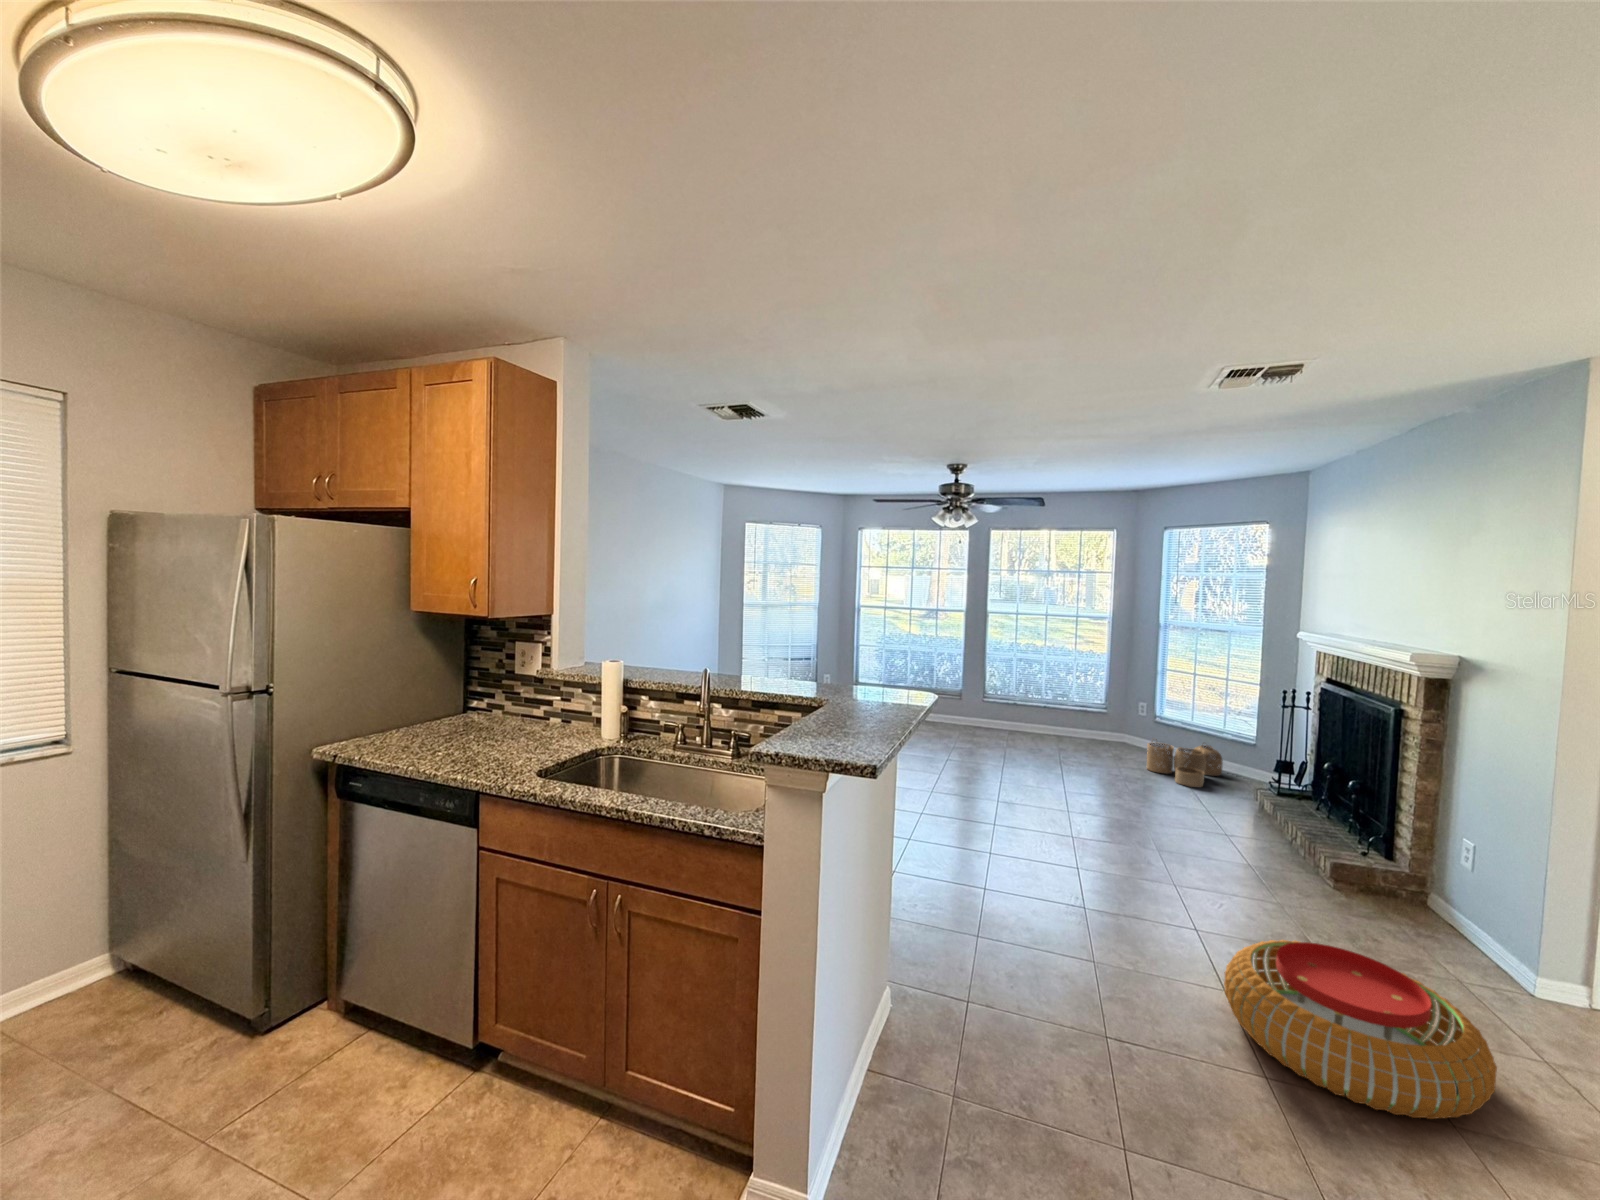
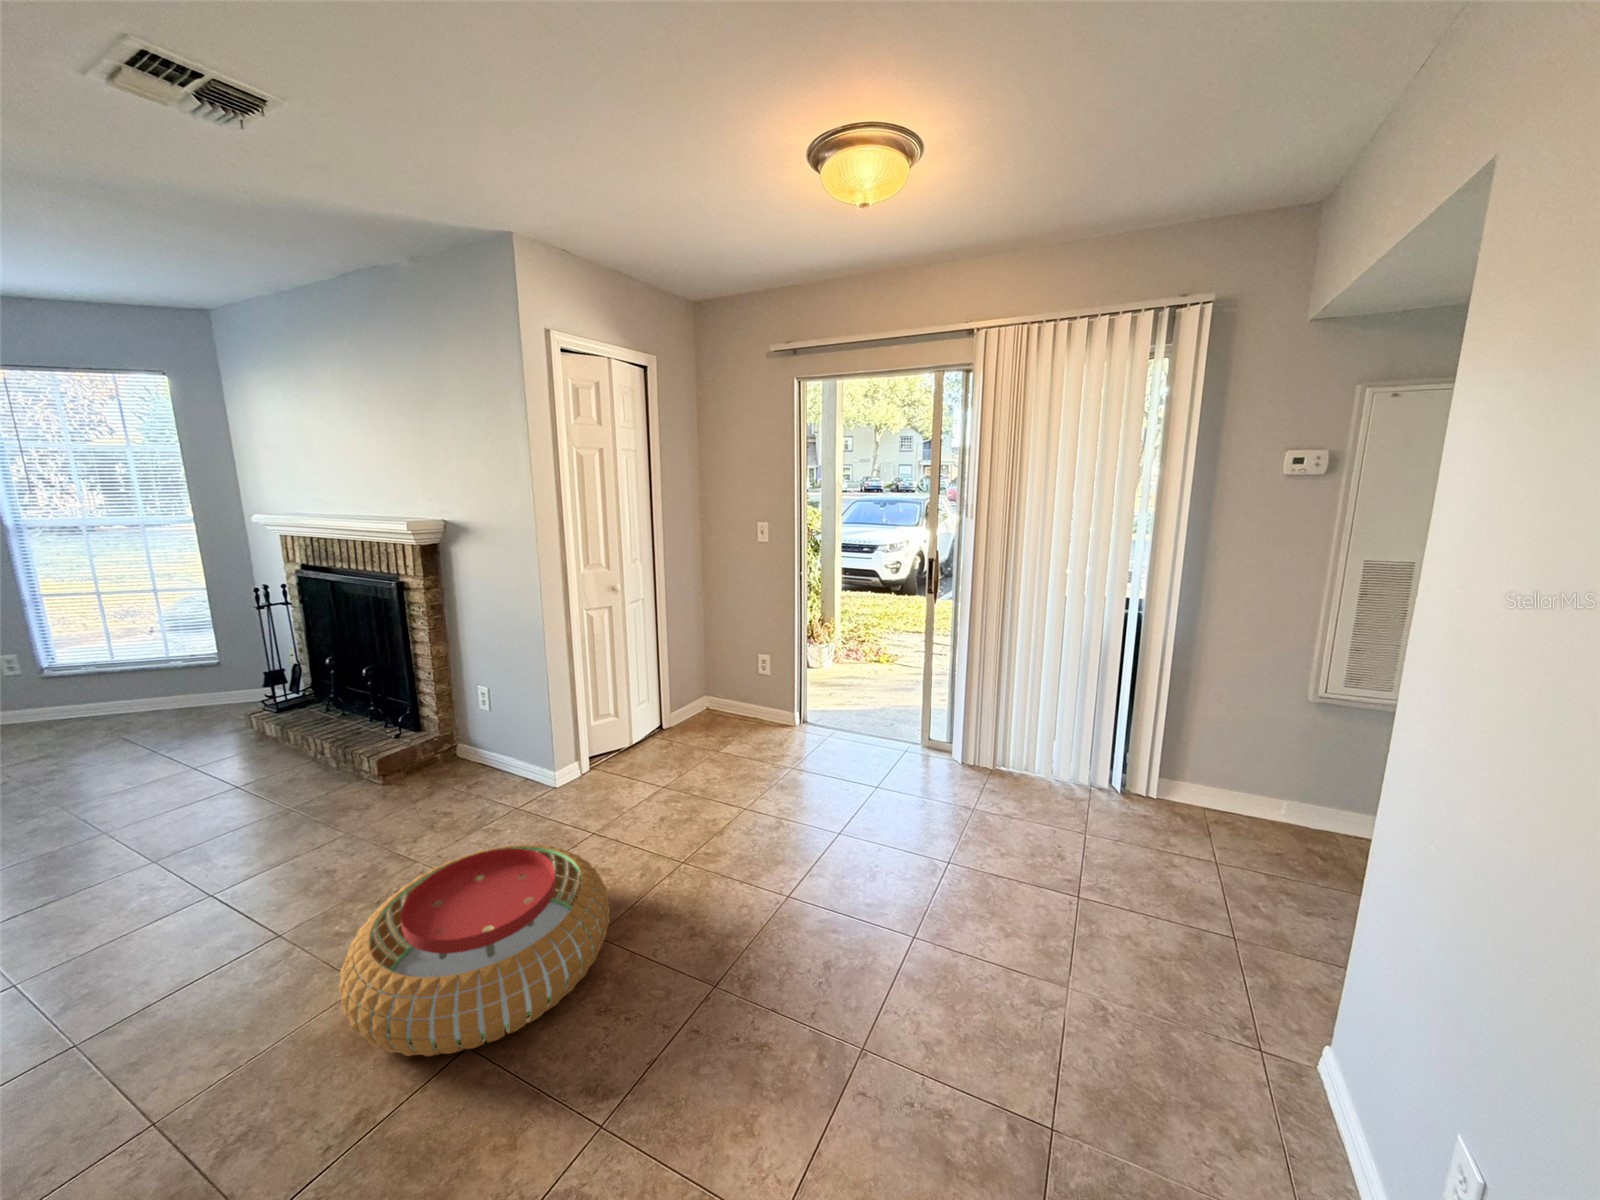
woven basket: present [1147,739,1223,787] -> none [42,682,187,752]

